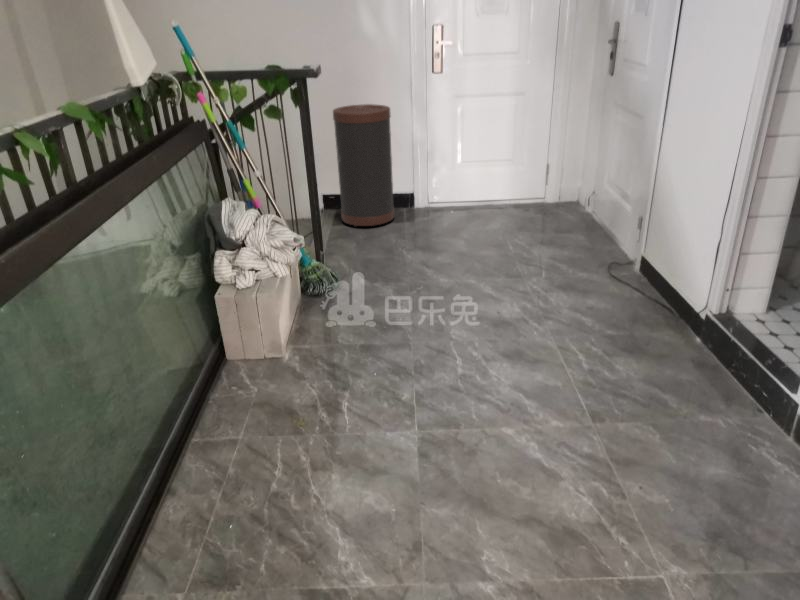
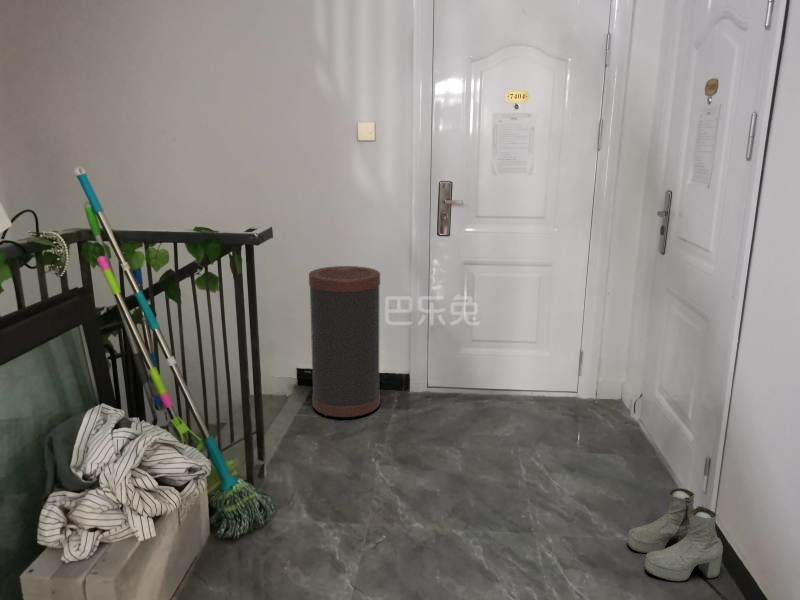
boots: none [587,236,649,292] -> present [627,488,723,581]

